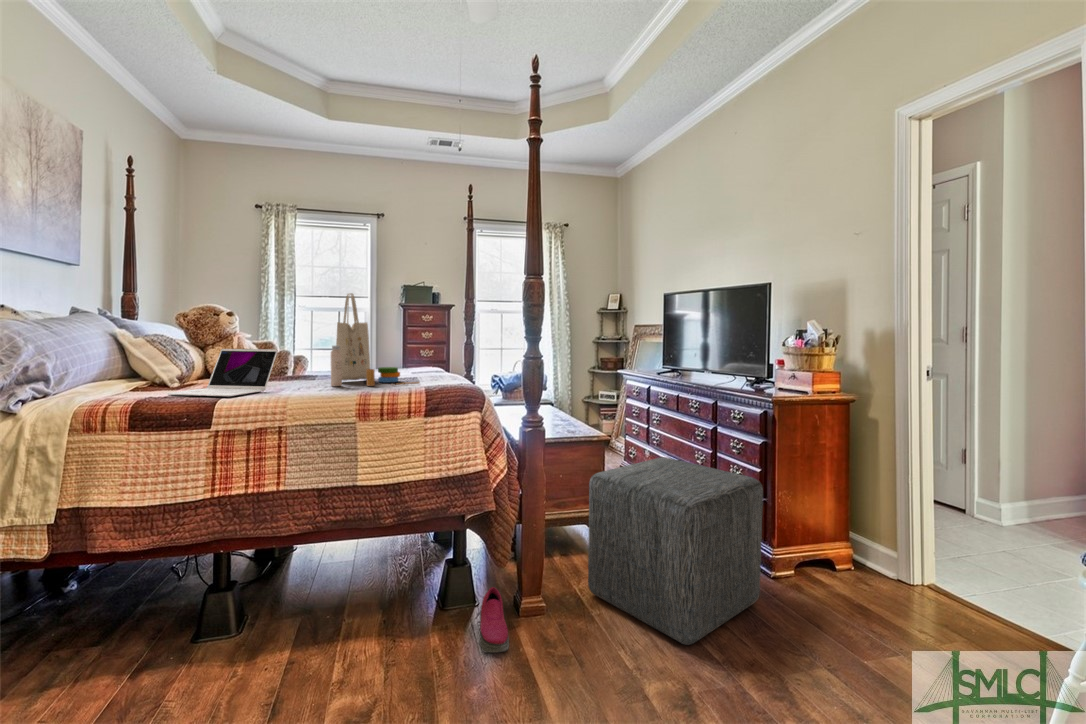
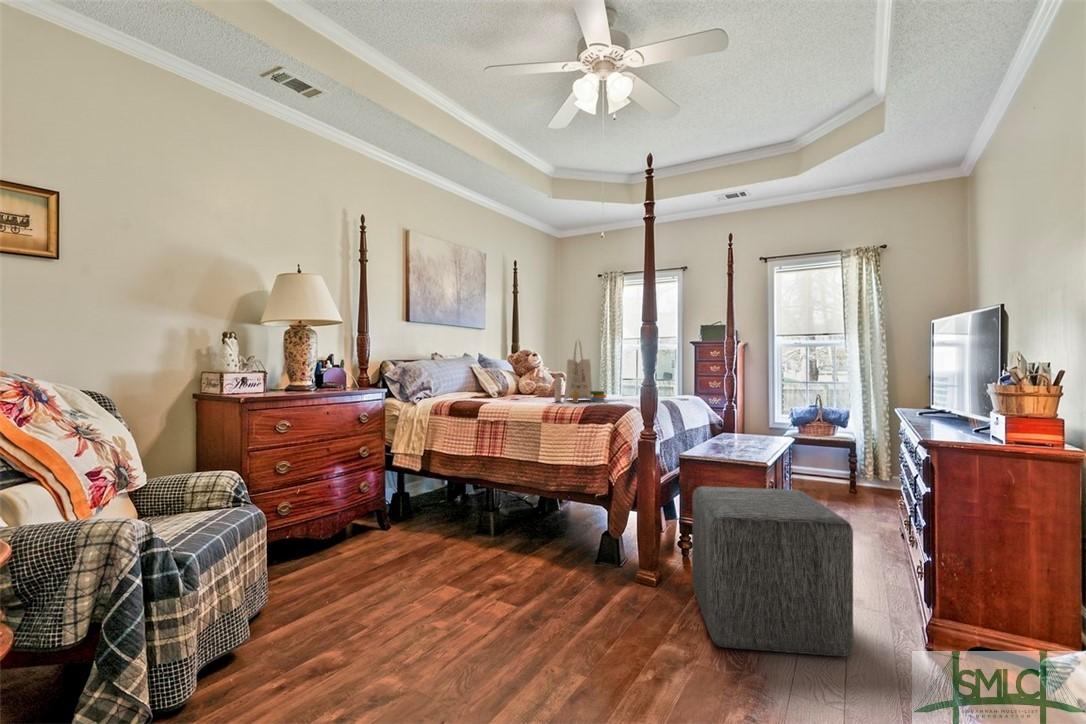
laptop: present [168,349,278,396] -> none [472,374,524,402]
shoe: present [480,587,509,653] -> none [579,555,617,594]

